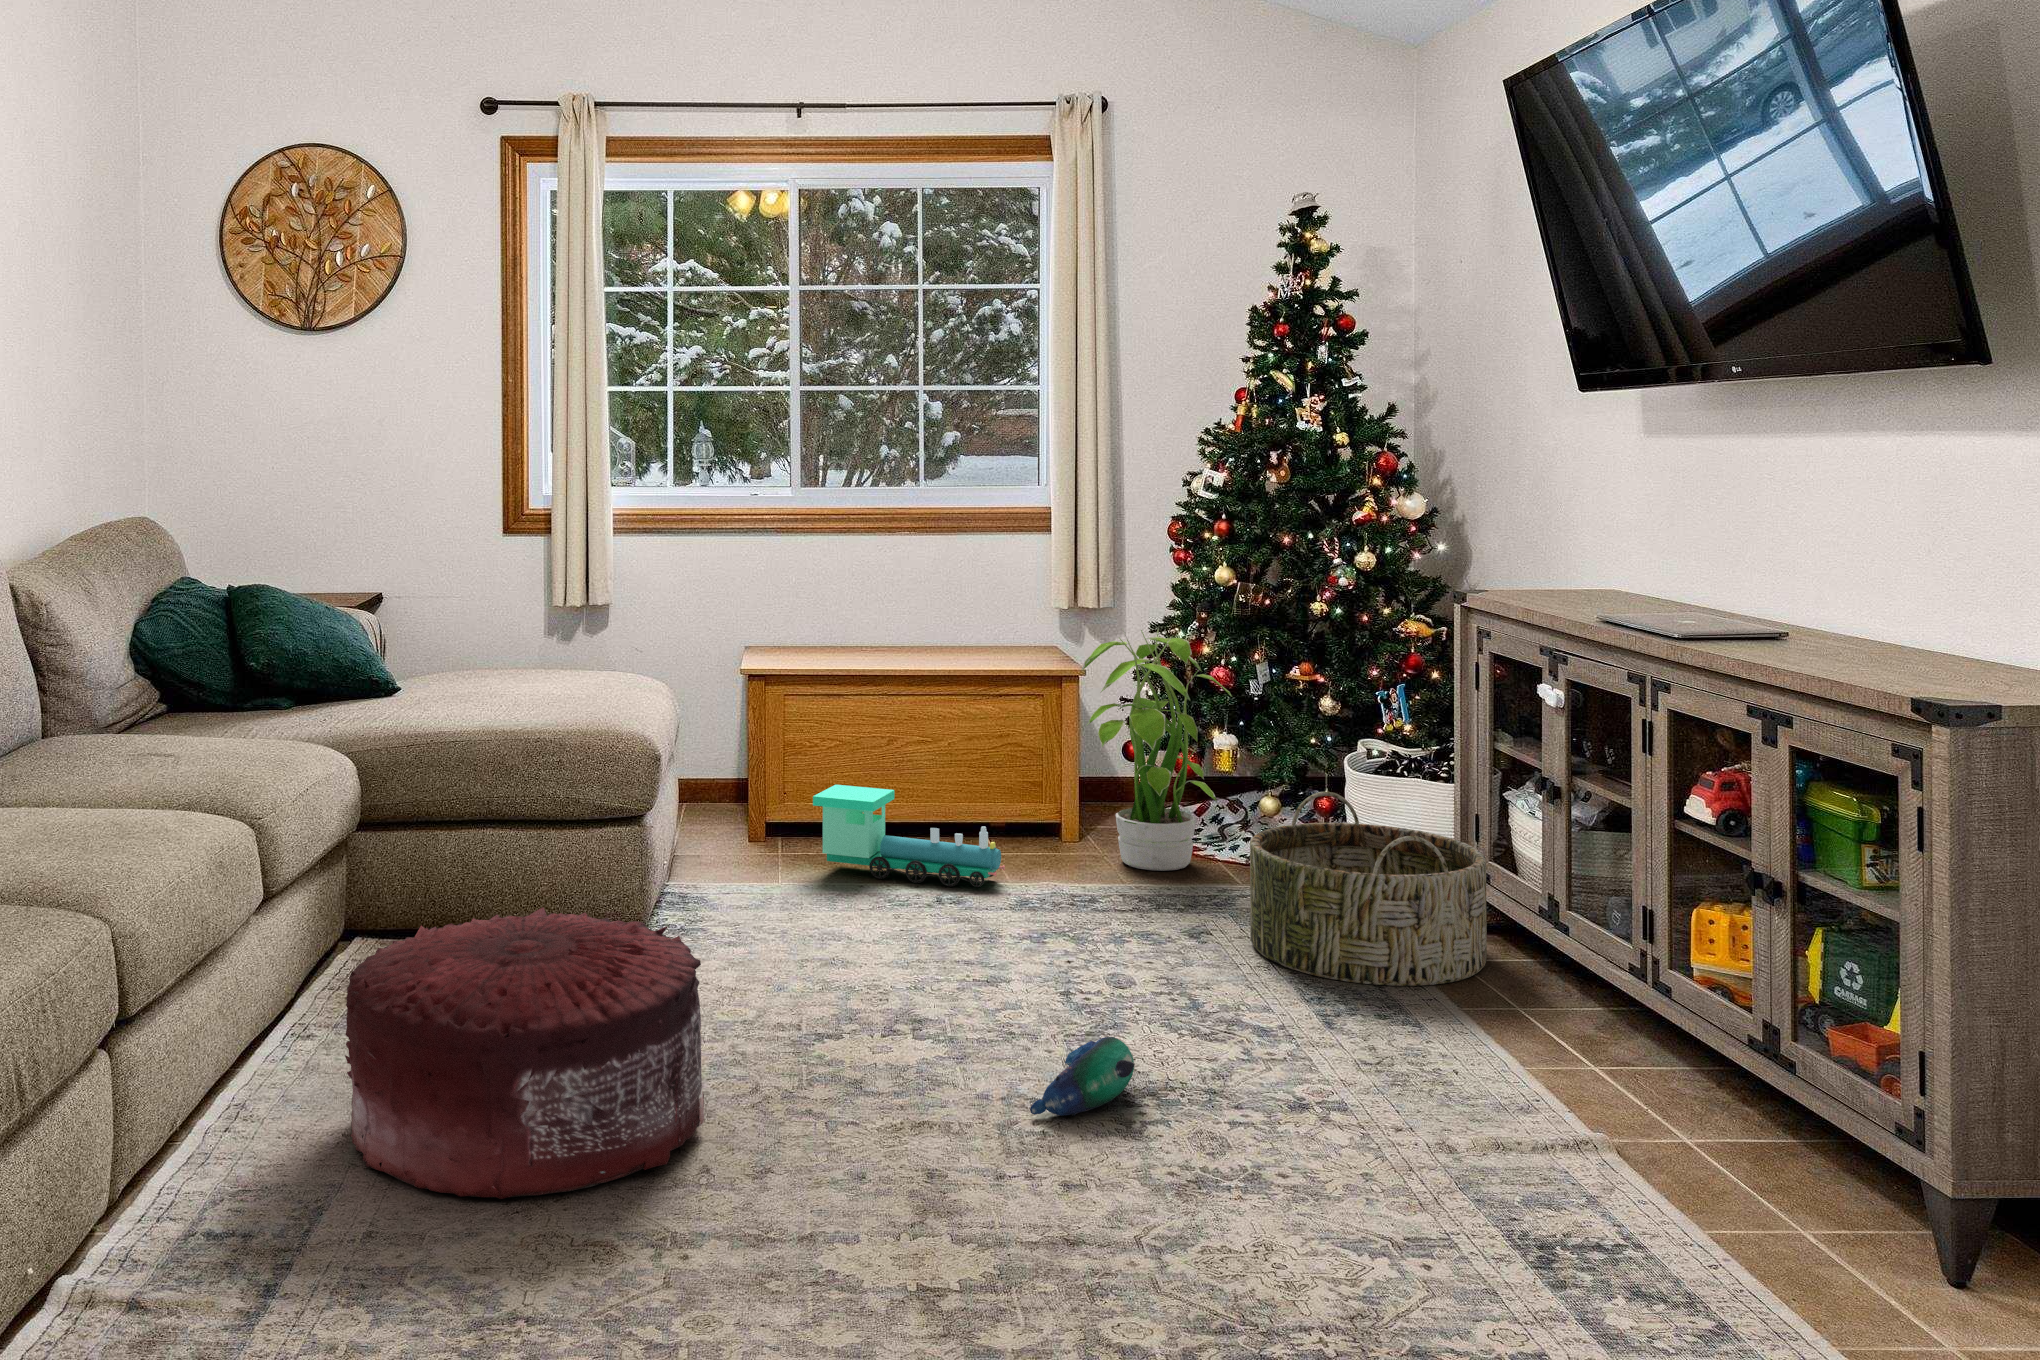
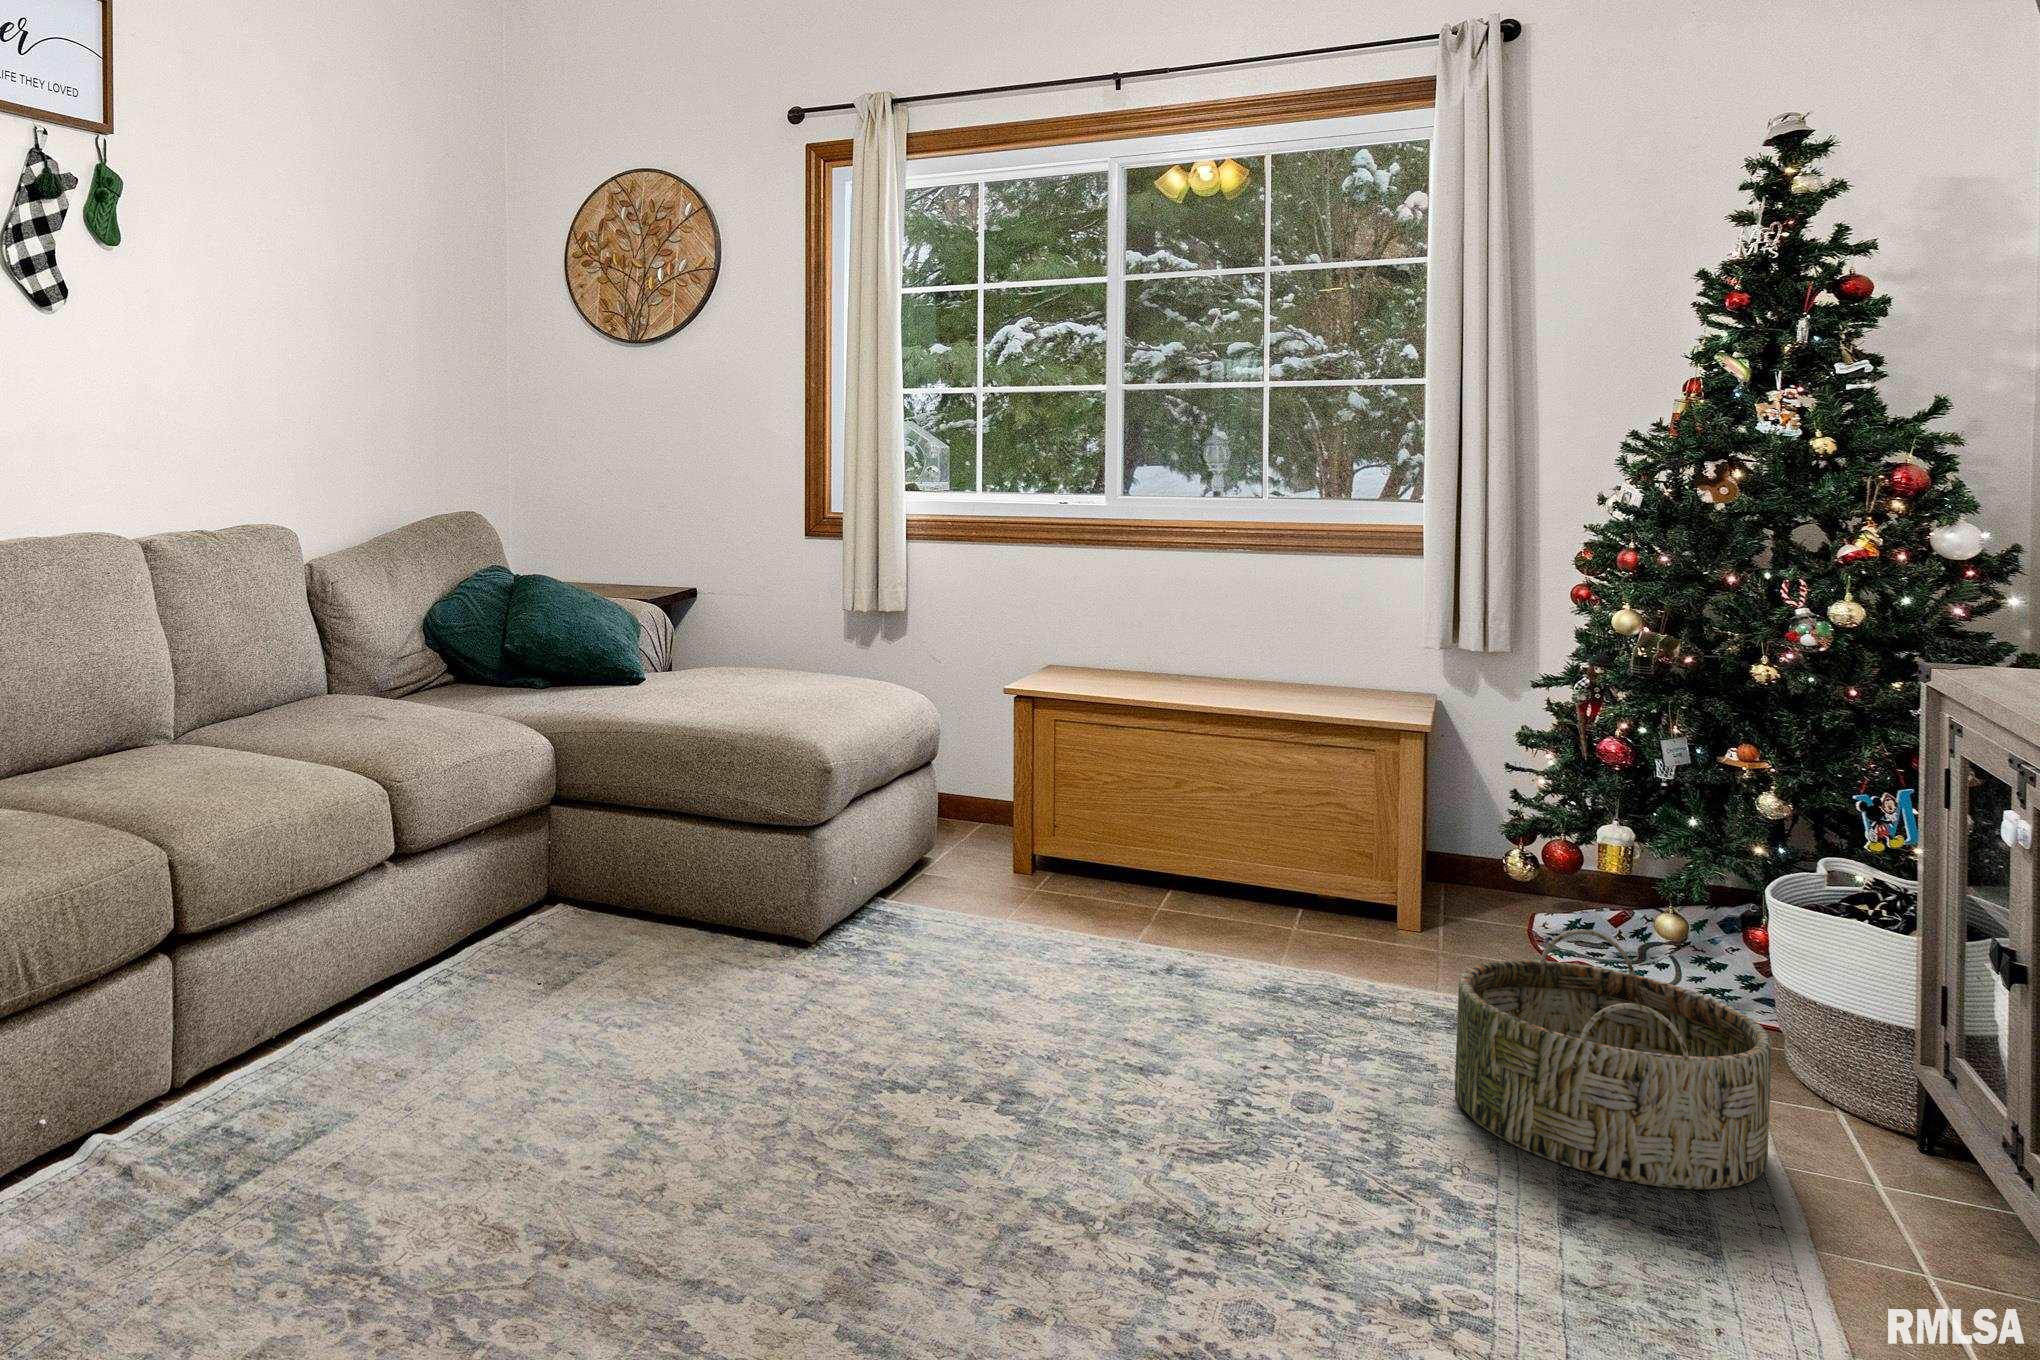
potted plant: present [1082,628,1232,871] -> none [1343,704,1541,984]
toy train: present [813,785,1005,887] -> none [1029,827,1228,960]
pouf: present [345,907,704,1199] -> none [381,904,710,1171]
plush toy: present [1030,1037,1135,1116] -> none [1013,1152,1154,1226]

